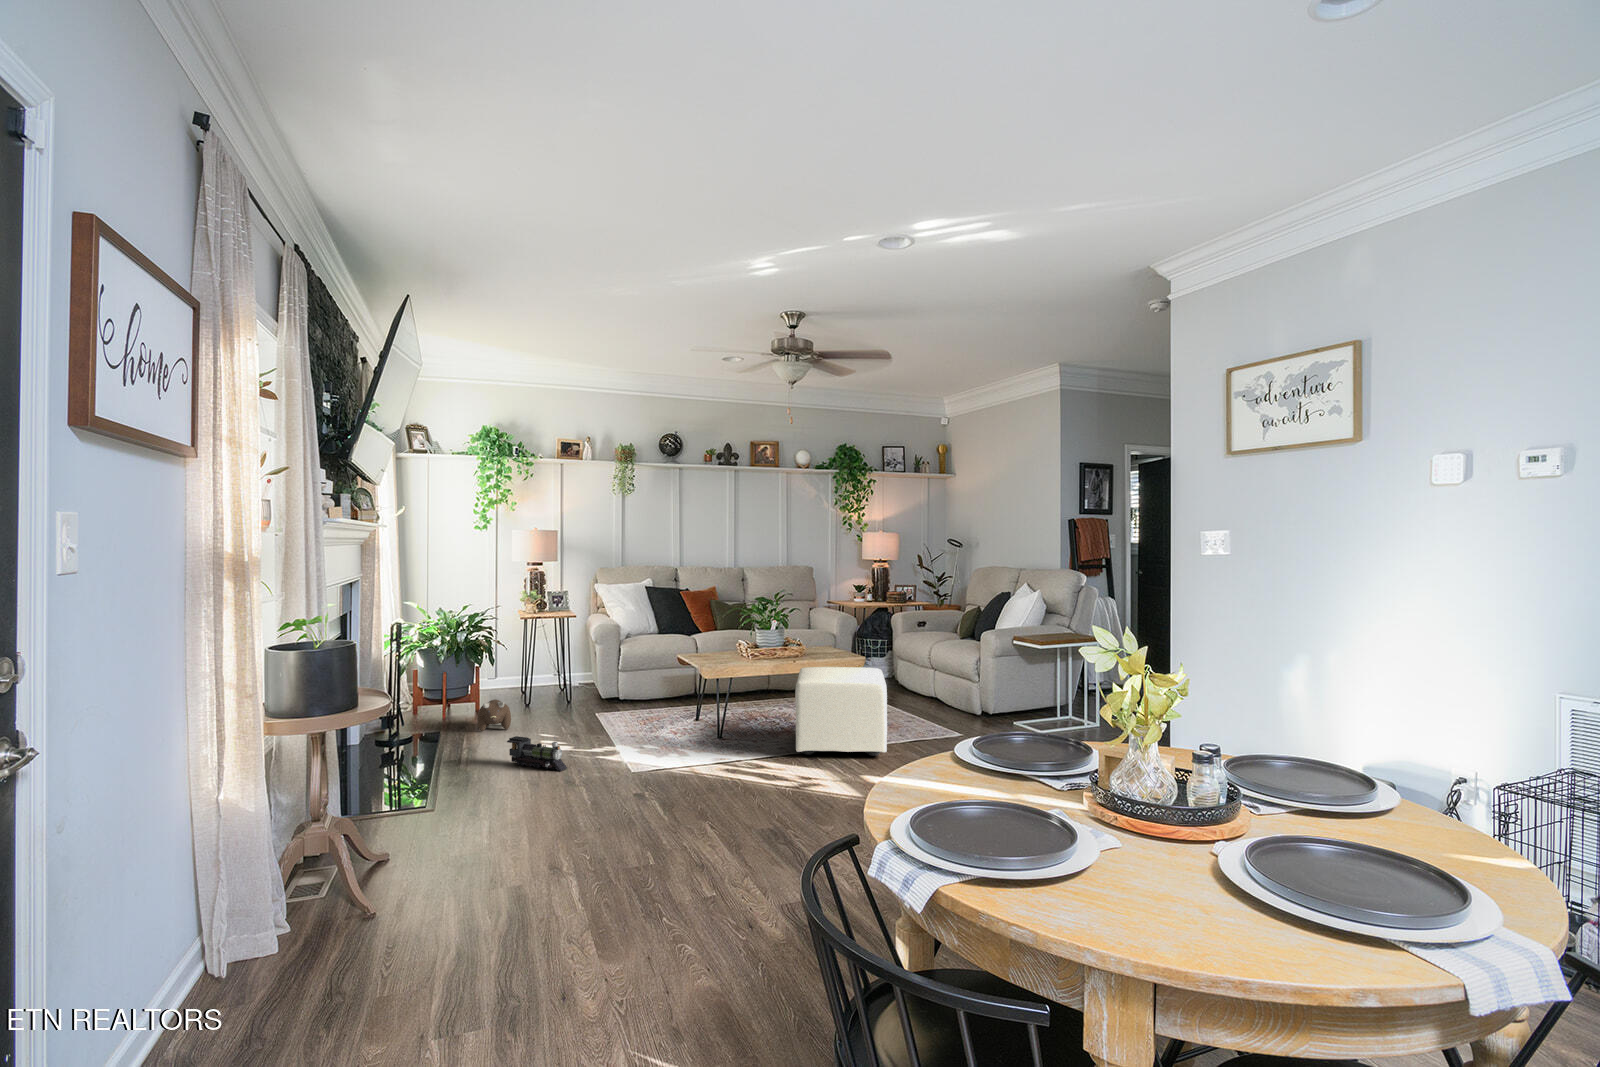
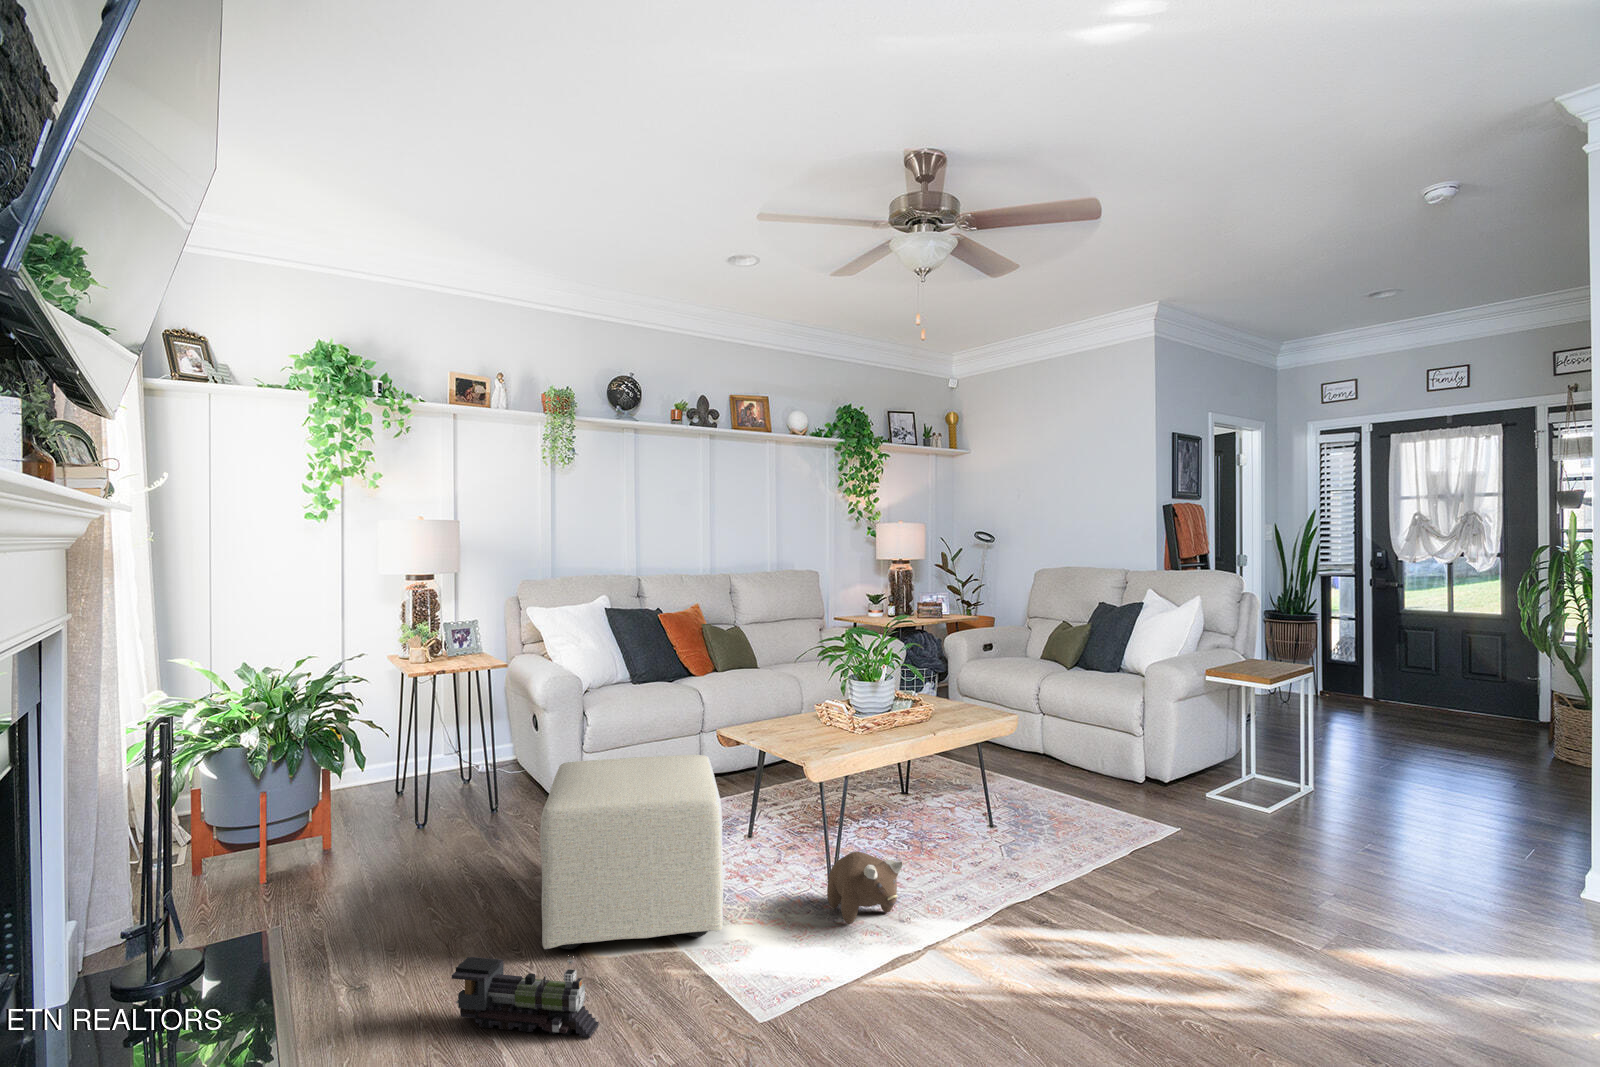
ottoman: present [795,667,887,756] -> present [540,755,723,950]
plush toy: present [477,700,511,731] -> present [827,852,903,924]

